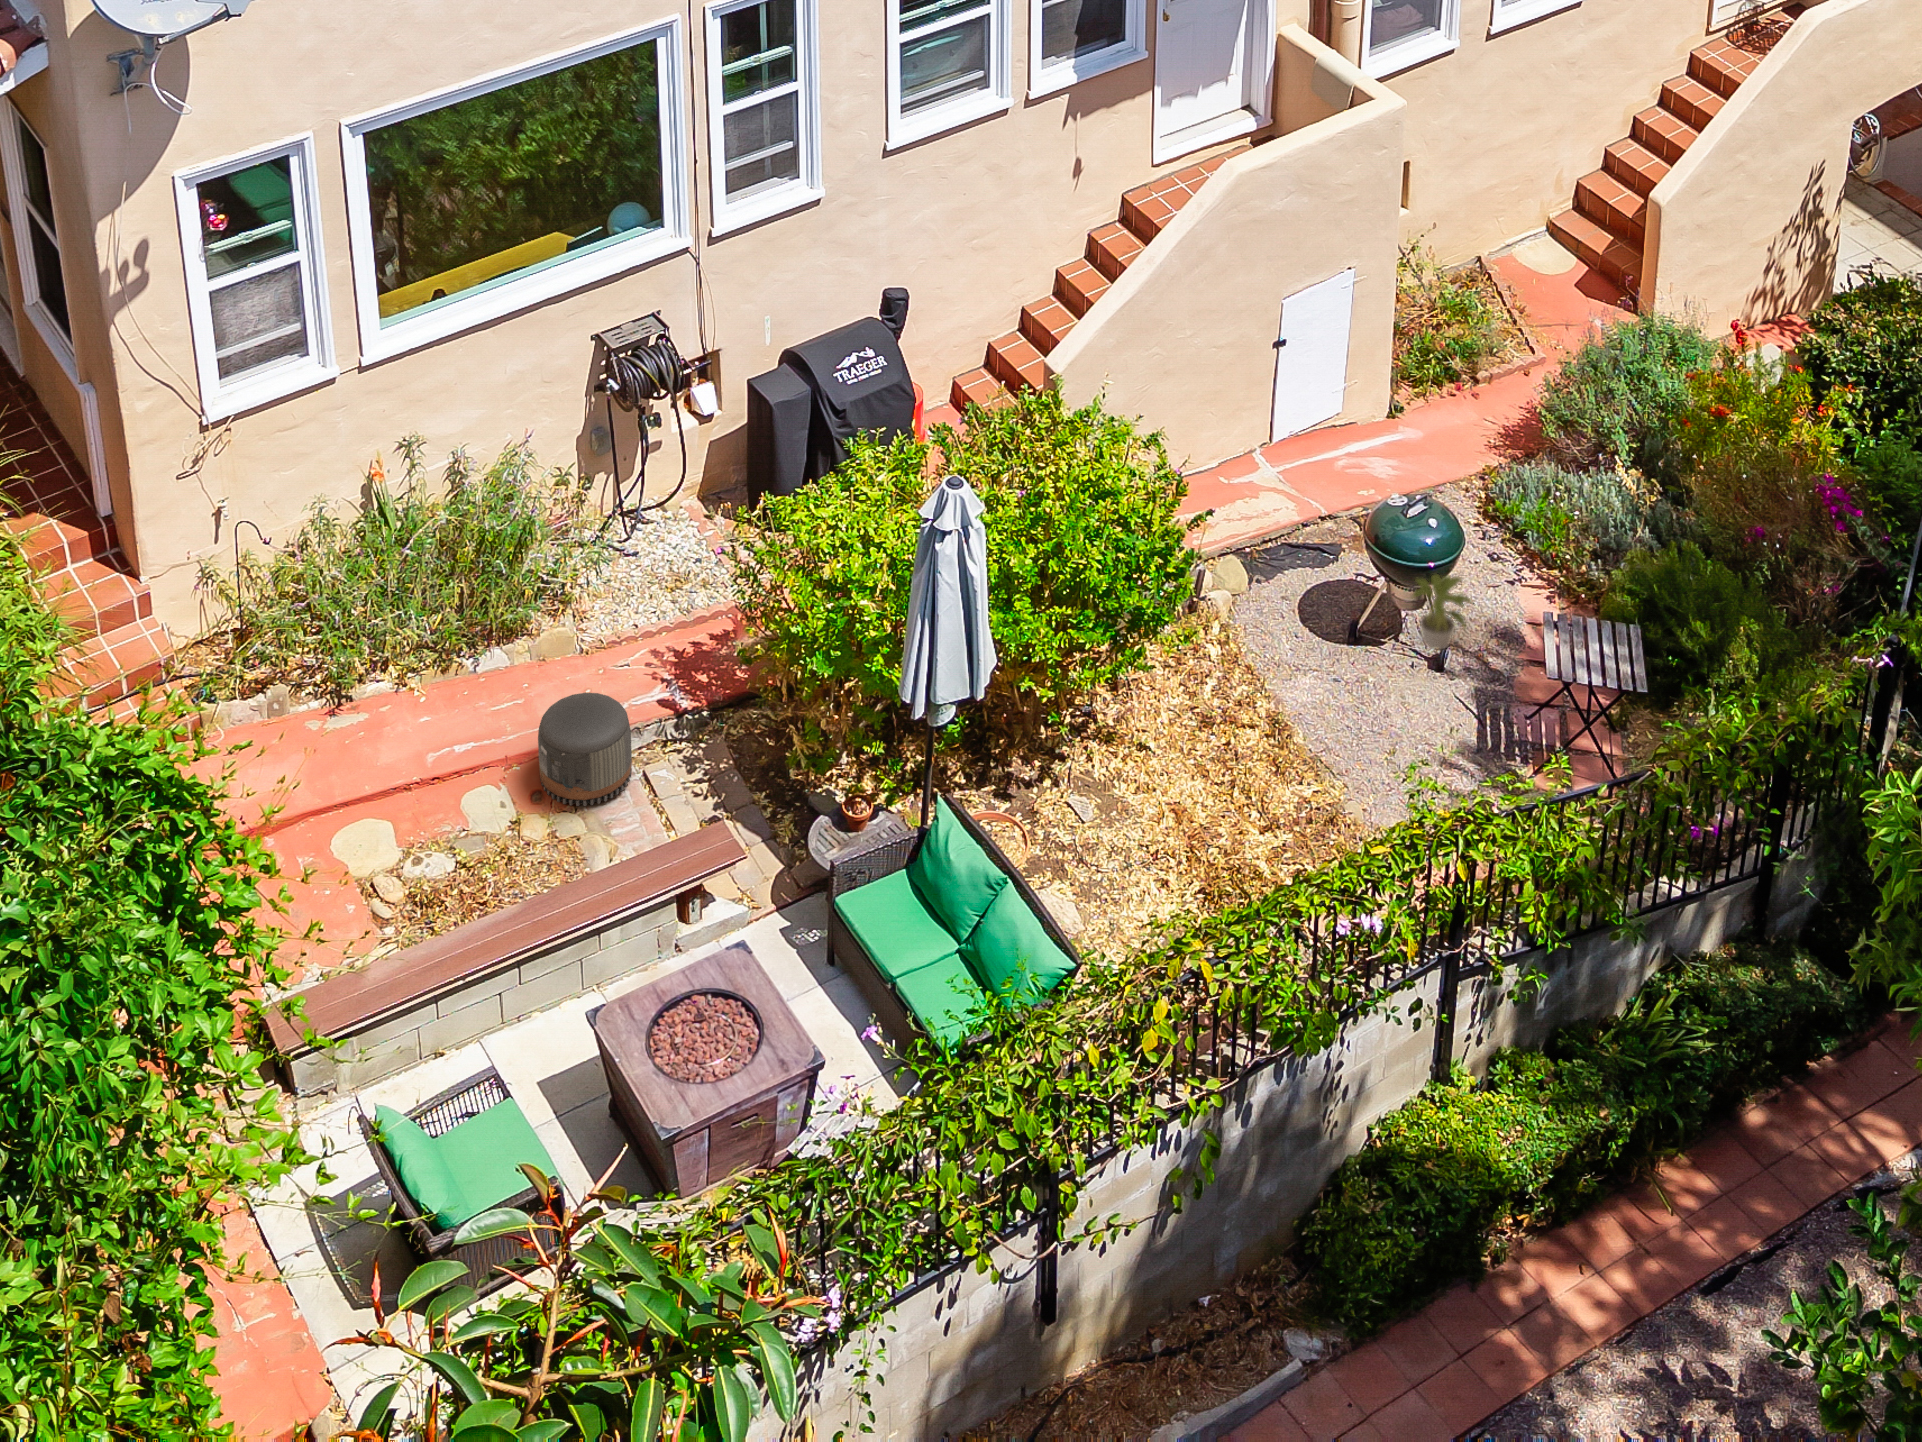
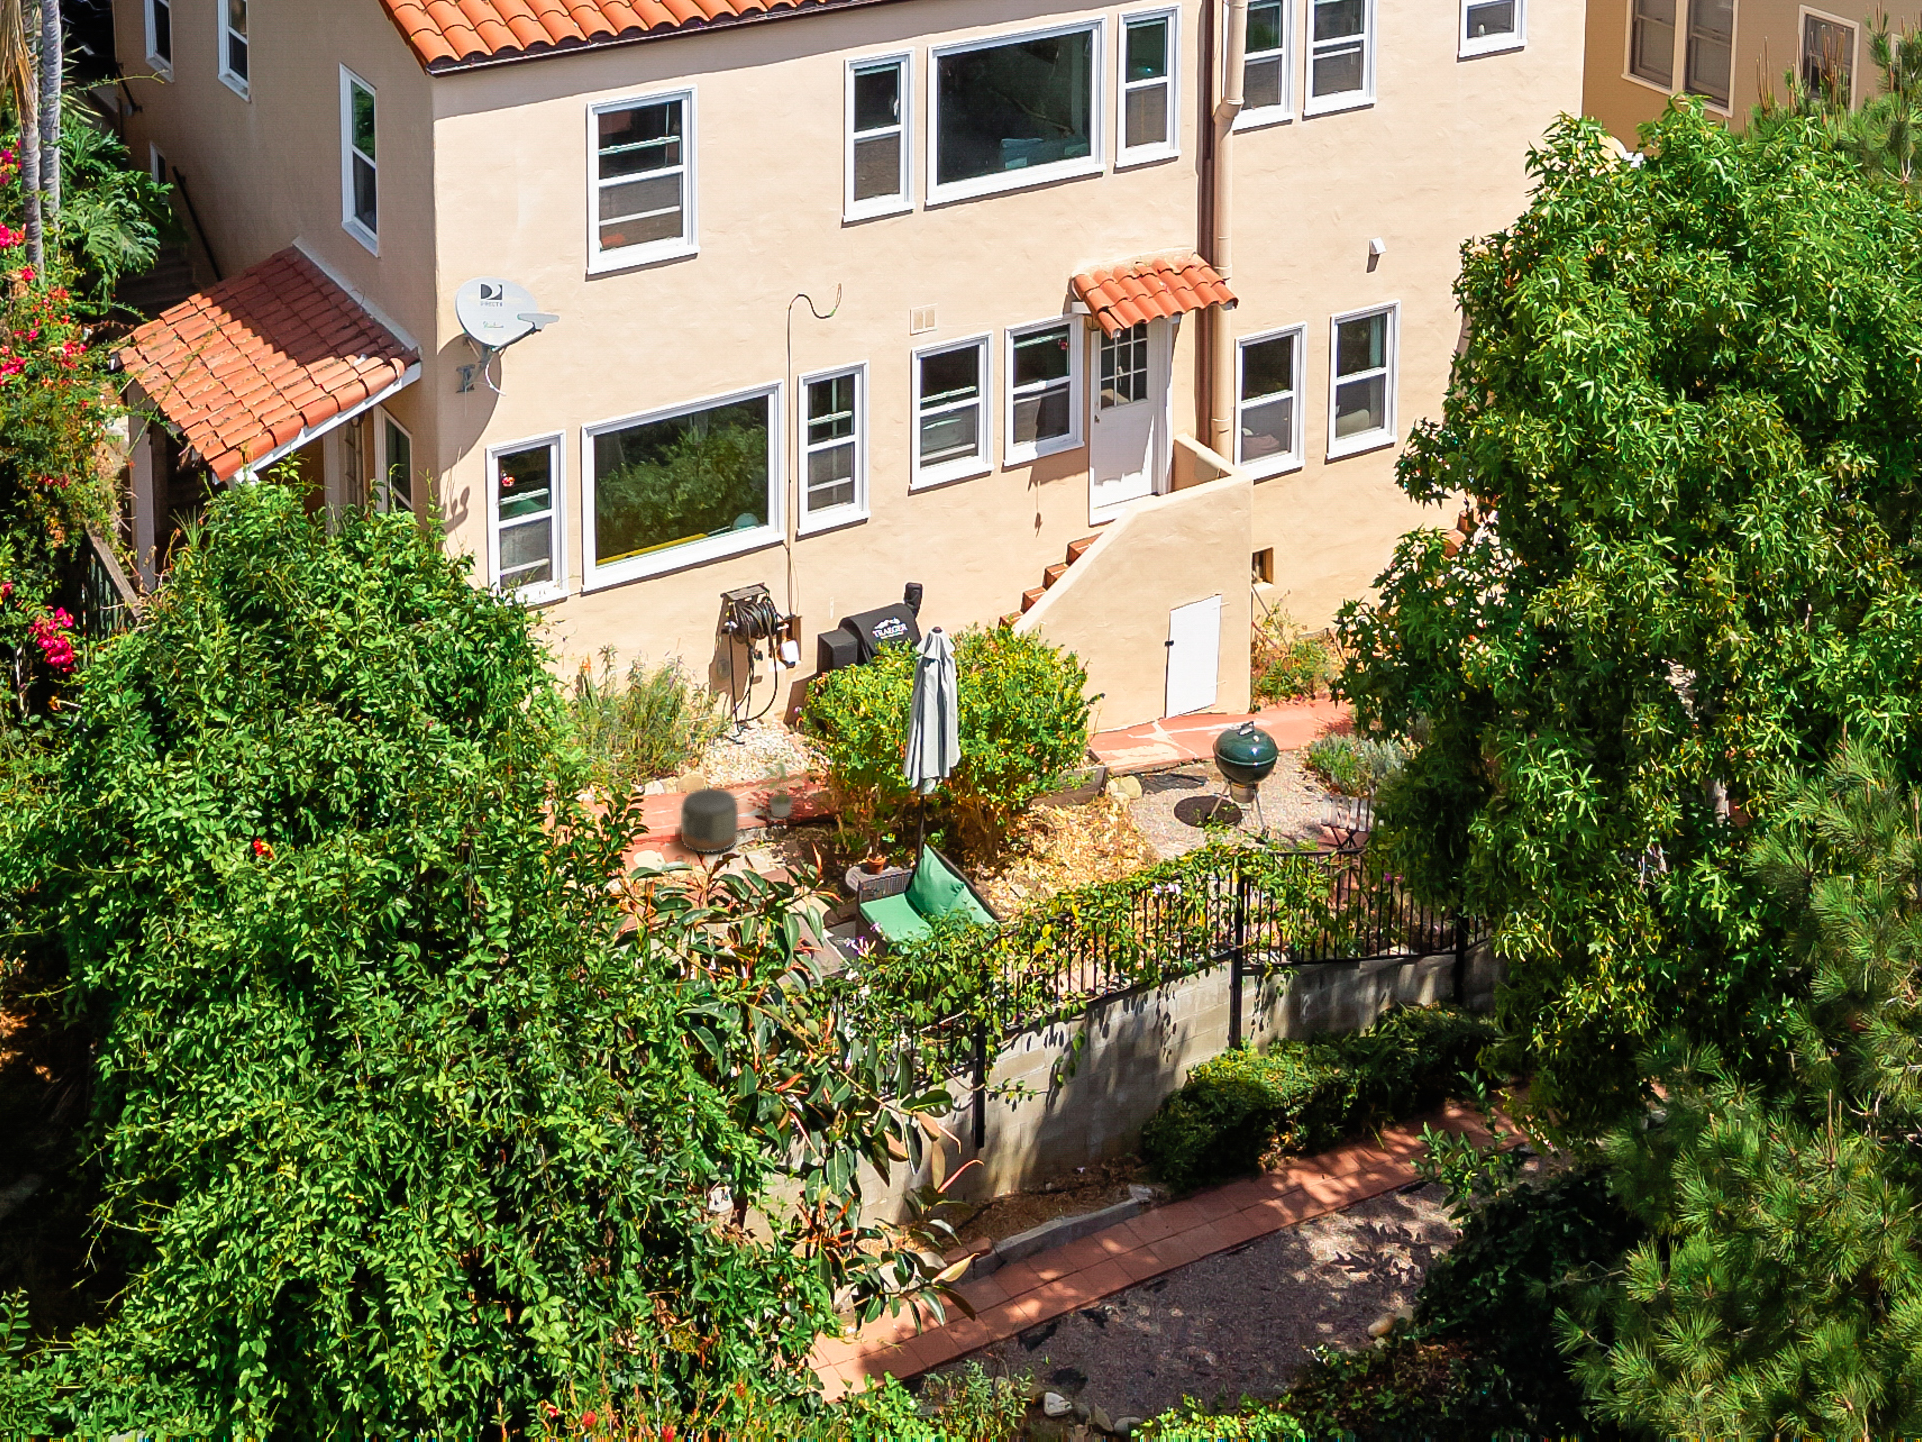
potted plant: present [1413,575,1475,649] -> present [756,763,803,817]

